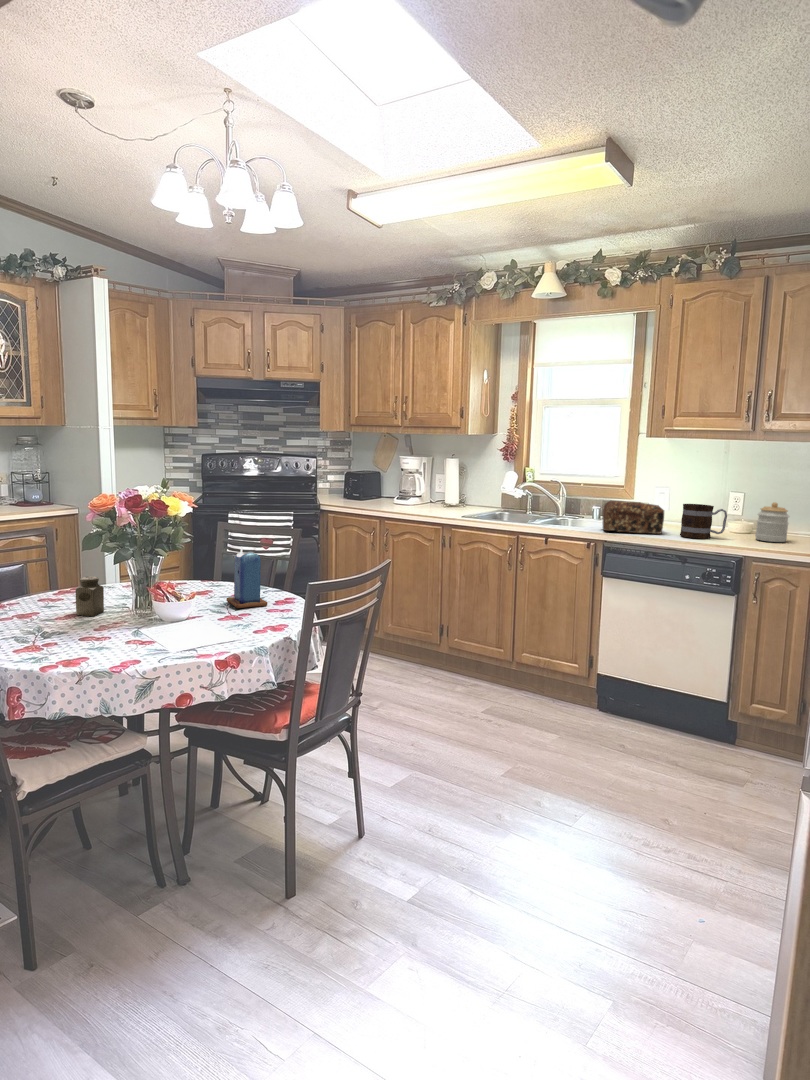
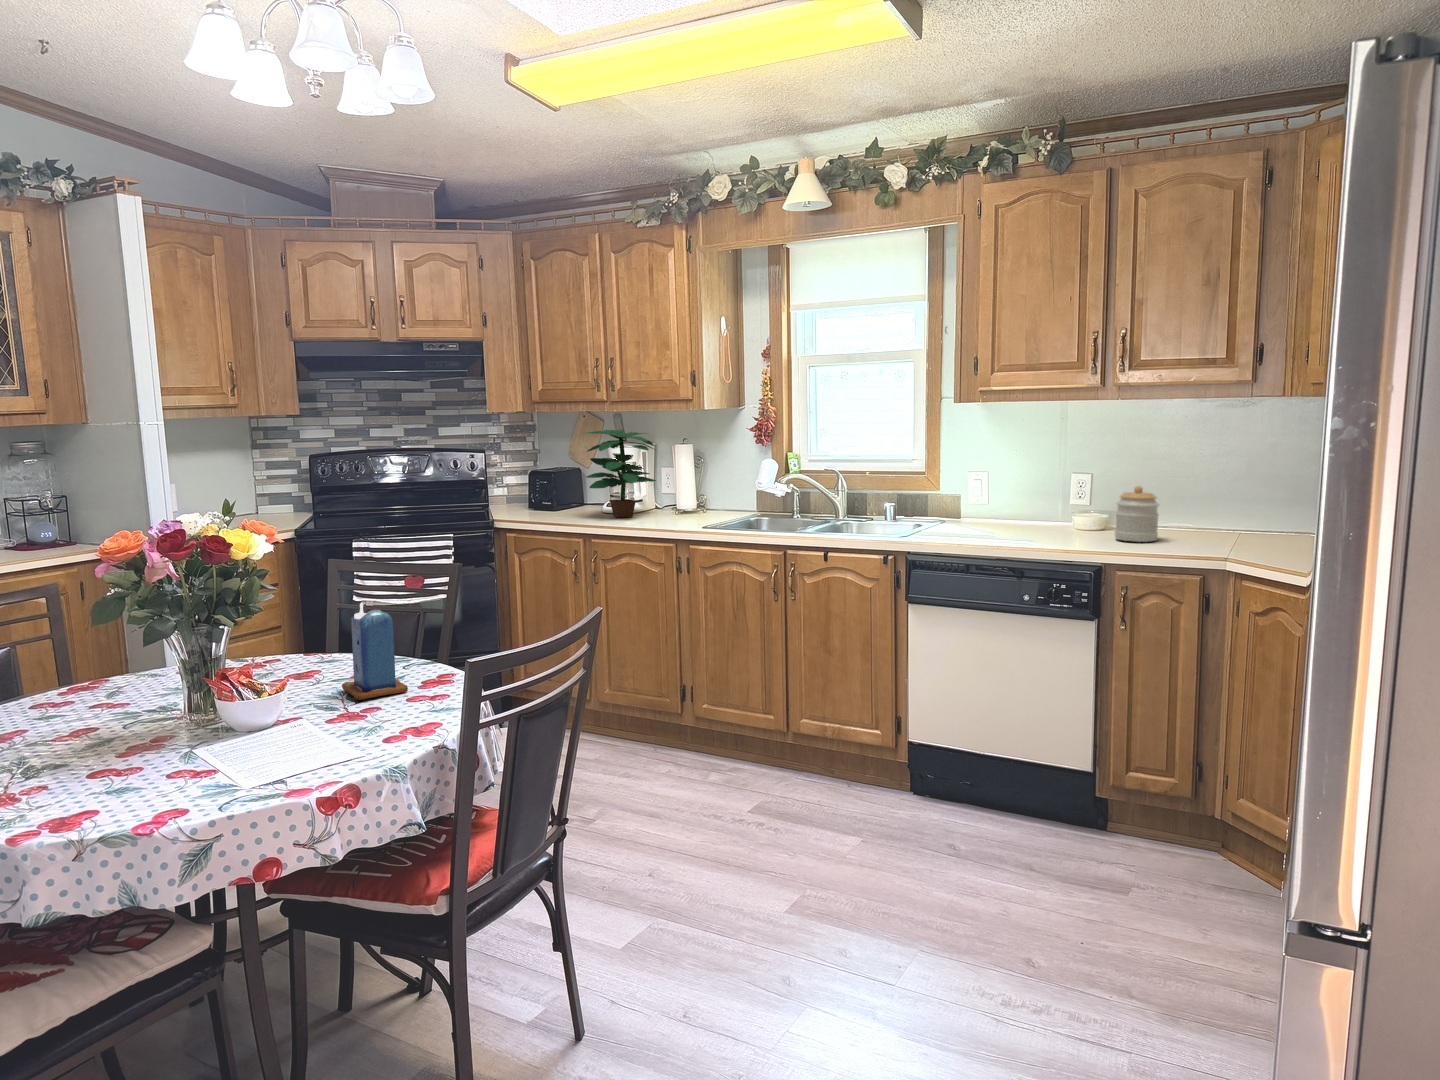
potted plant: none [384,446,434,507] -> present [586,430,656,517]
bread loaf: present [602,500,664,534] -> none [902,495,989,539]
mug: present [680,504,727,539] -> none [1012,494,1075,543]
salt shaker: present [75,577,104,616] -> none [86,668,137,732]

